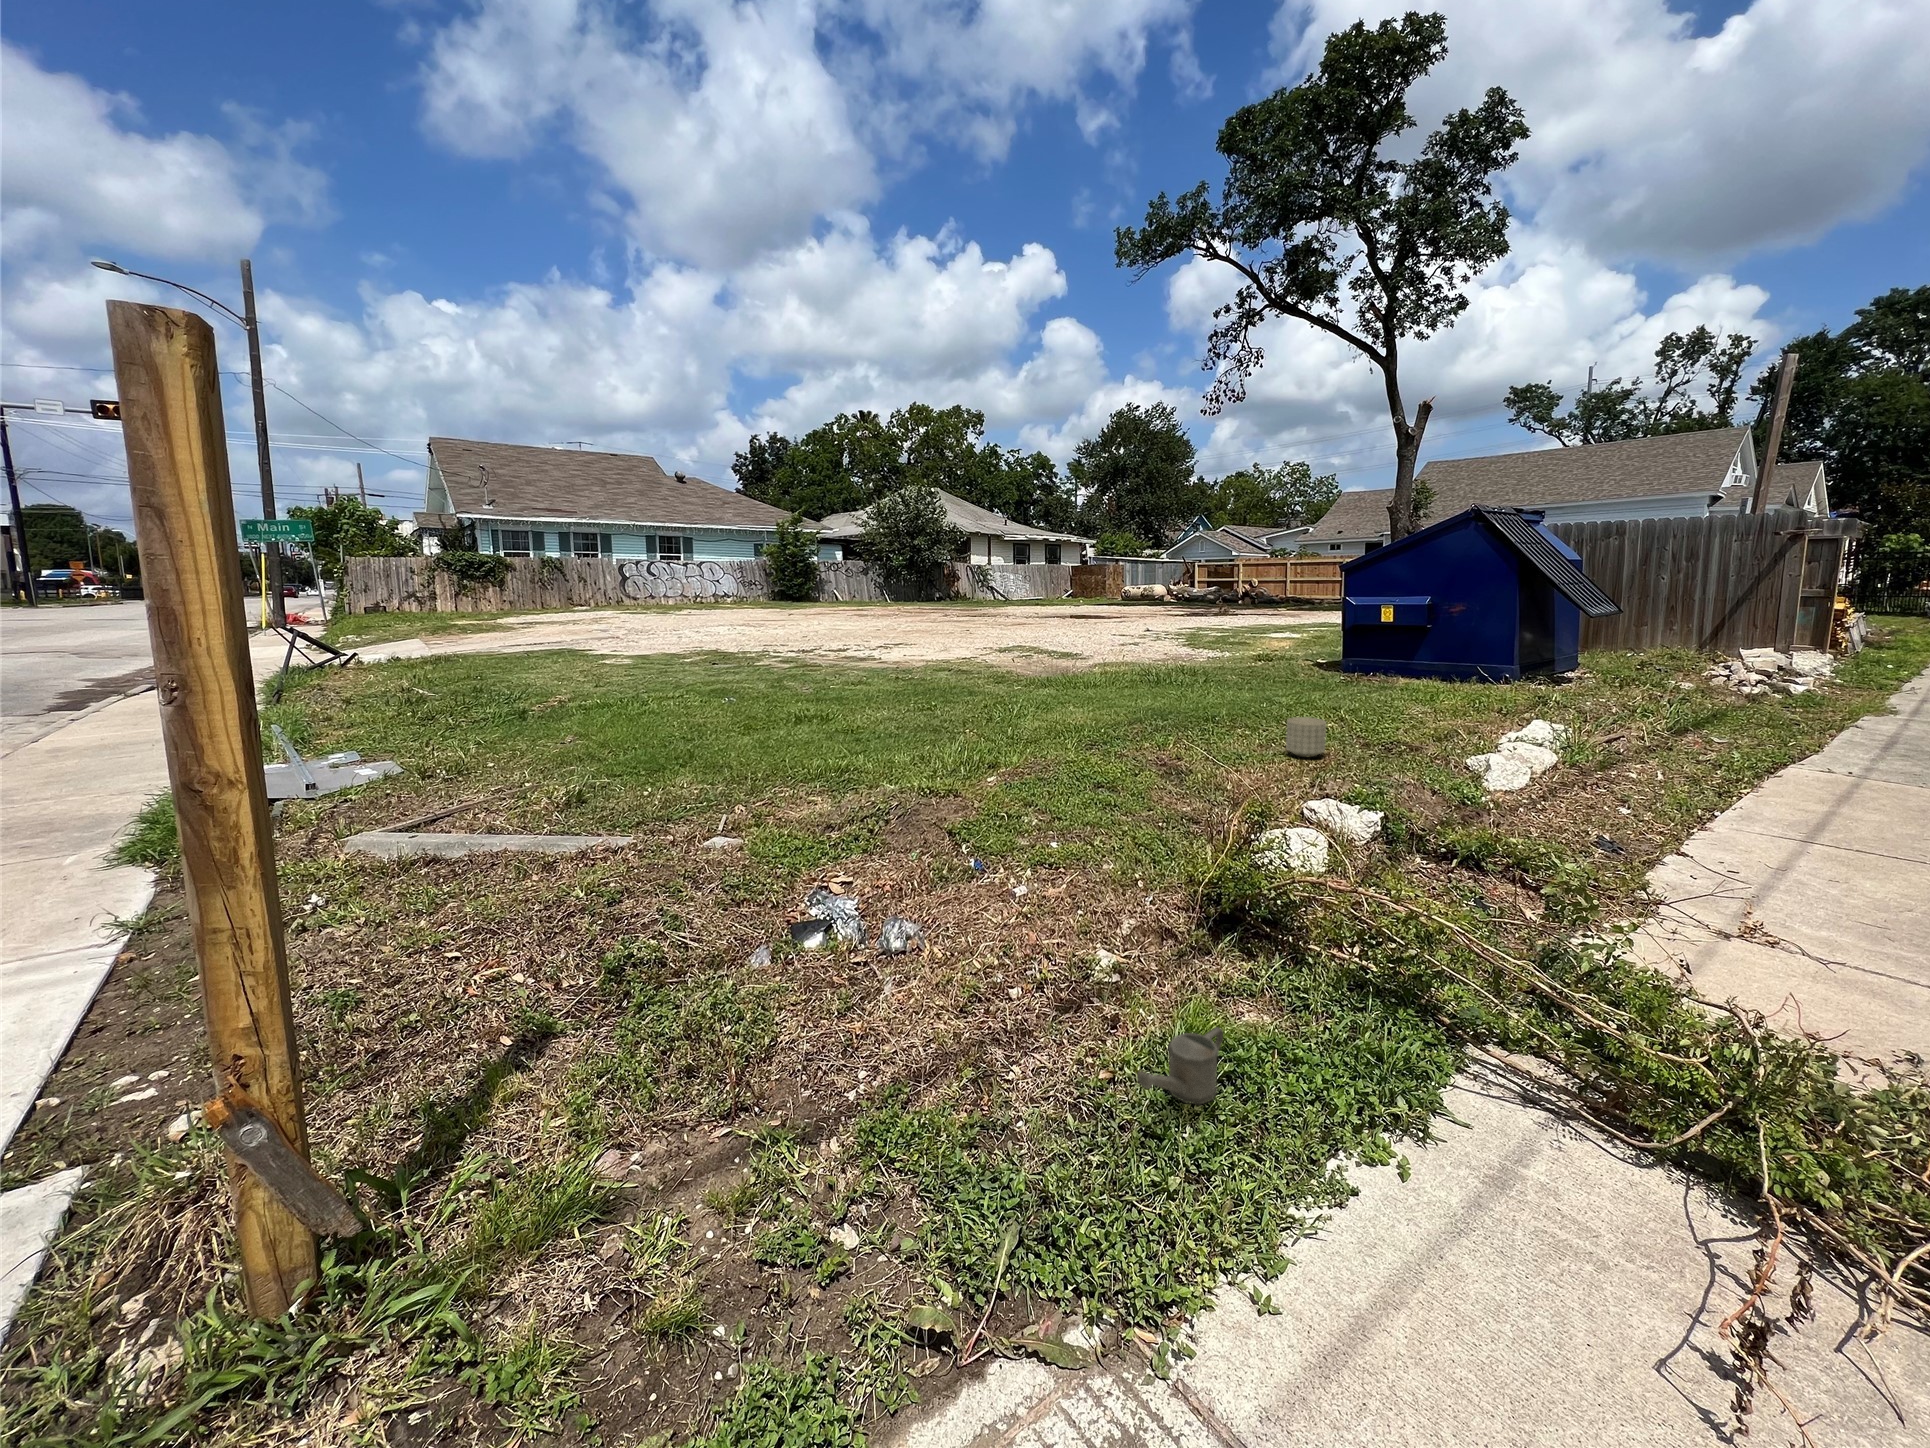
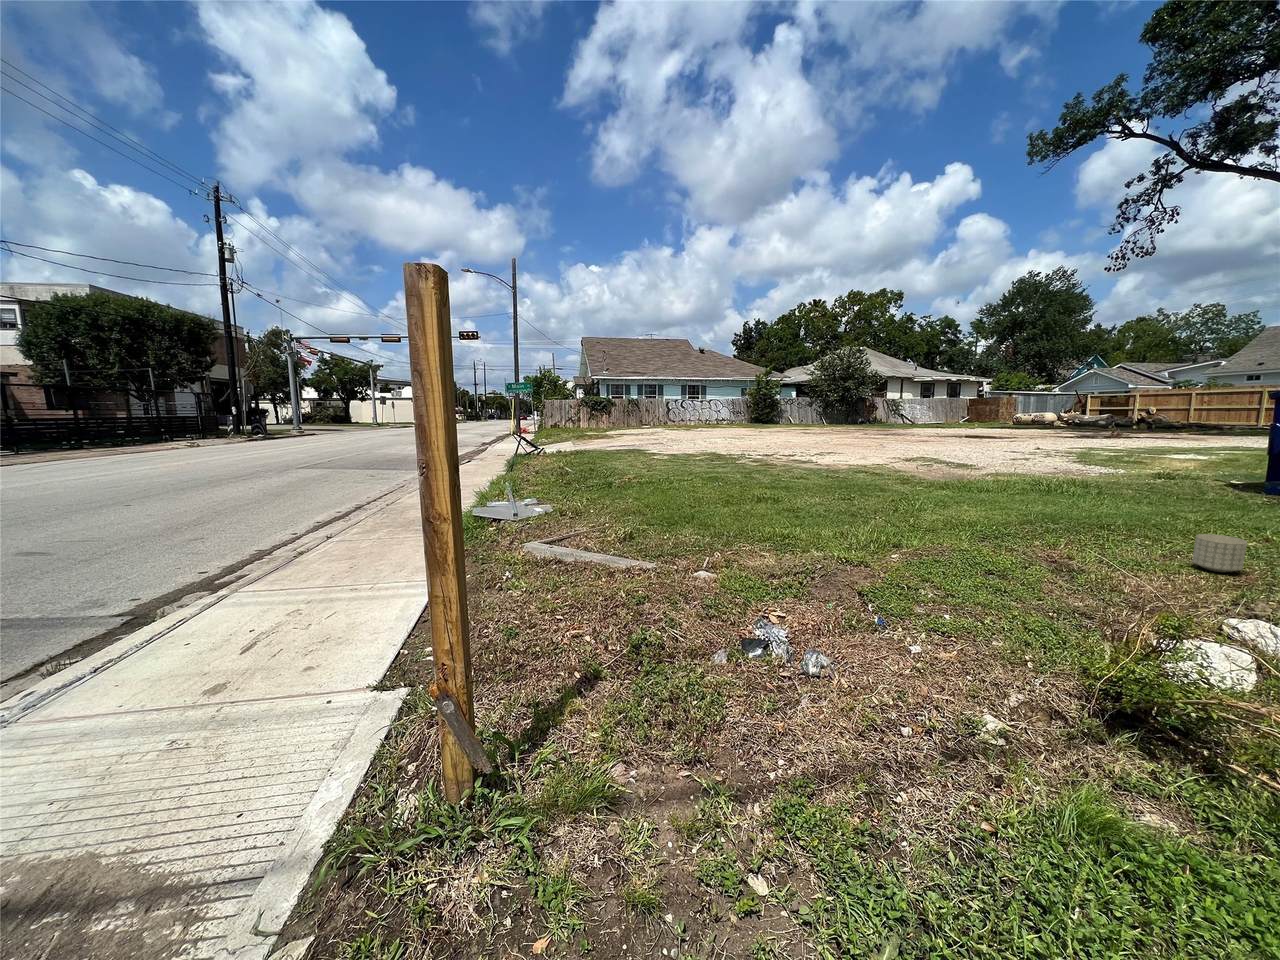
watering can: present [1138,1027,1223,1105] -> none [1023,821,1122,895]

